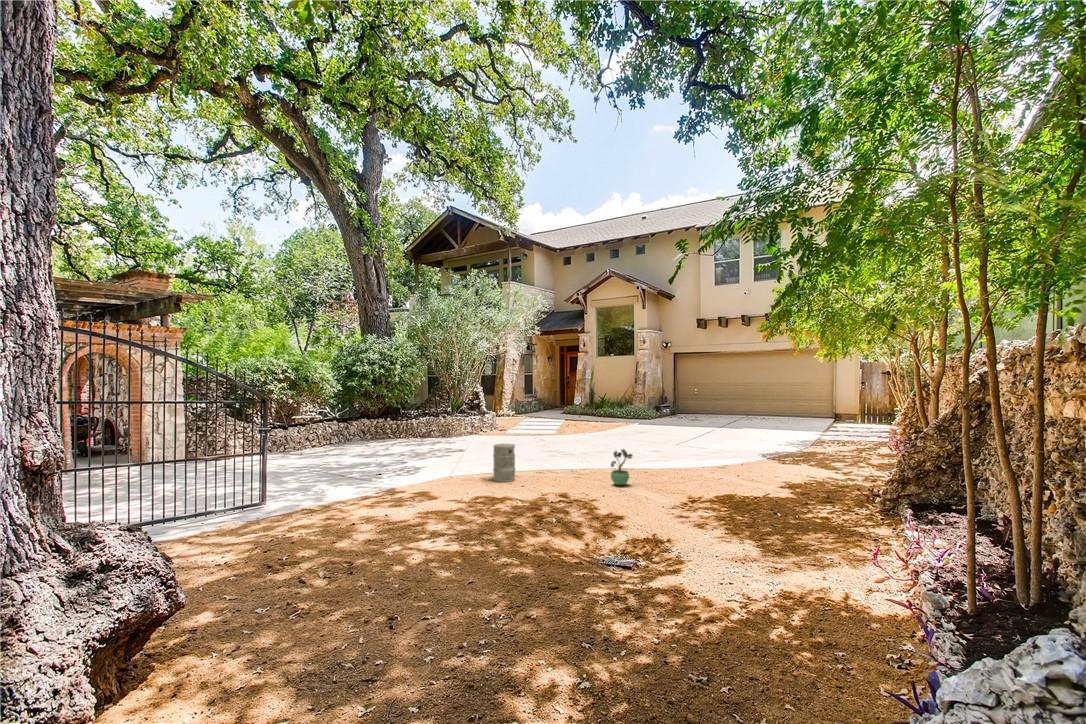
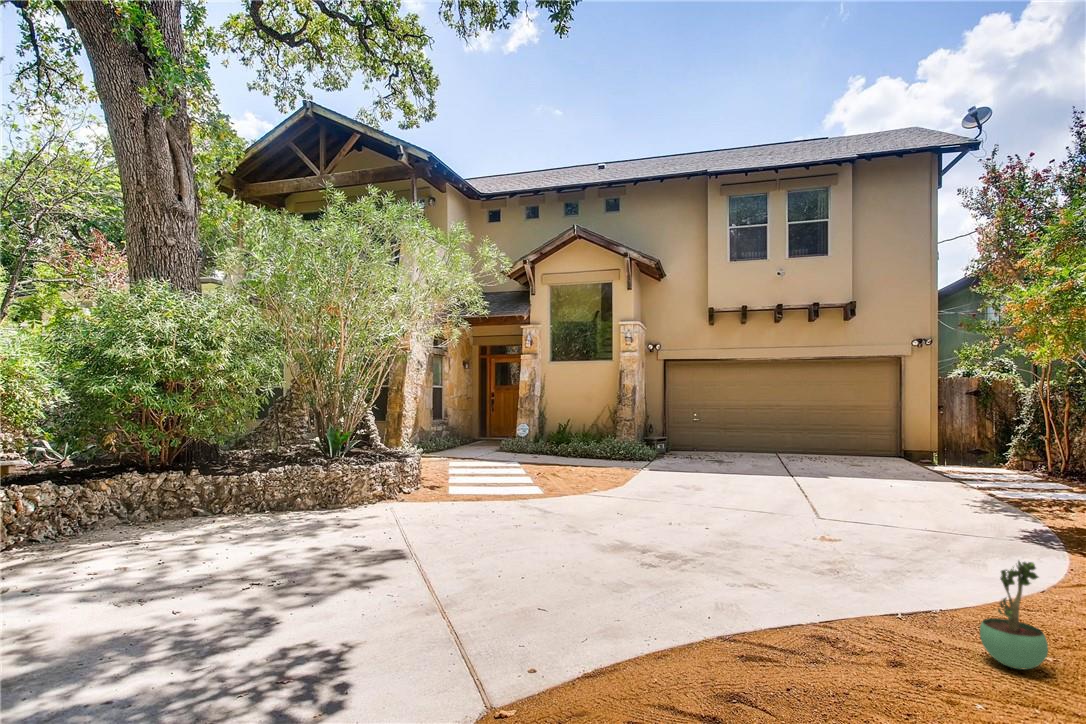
trash can: present [493,444,515,482] -> none [633,555,708,695]

